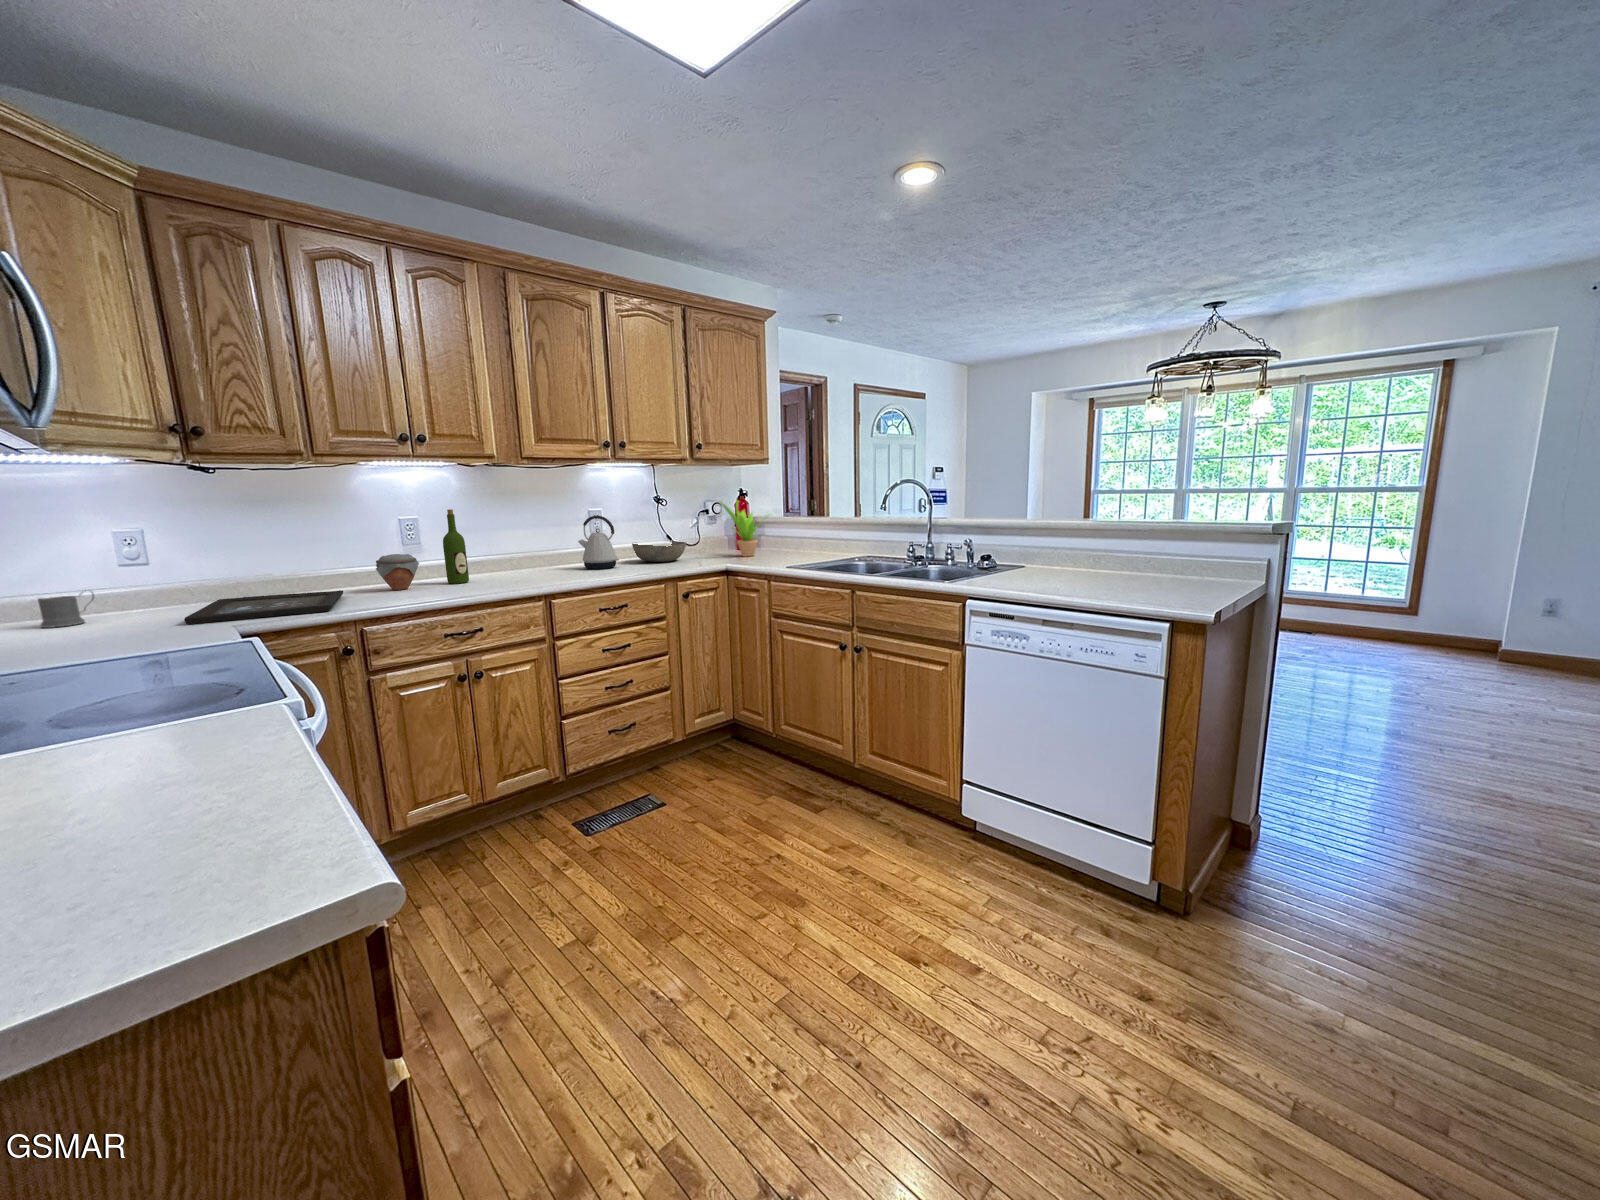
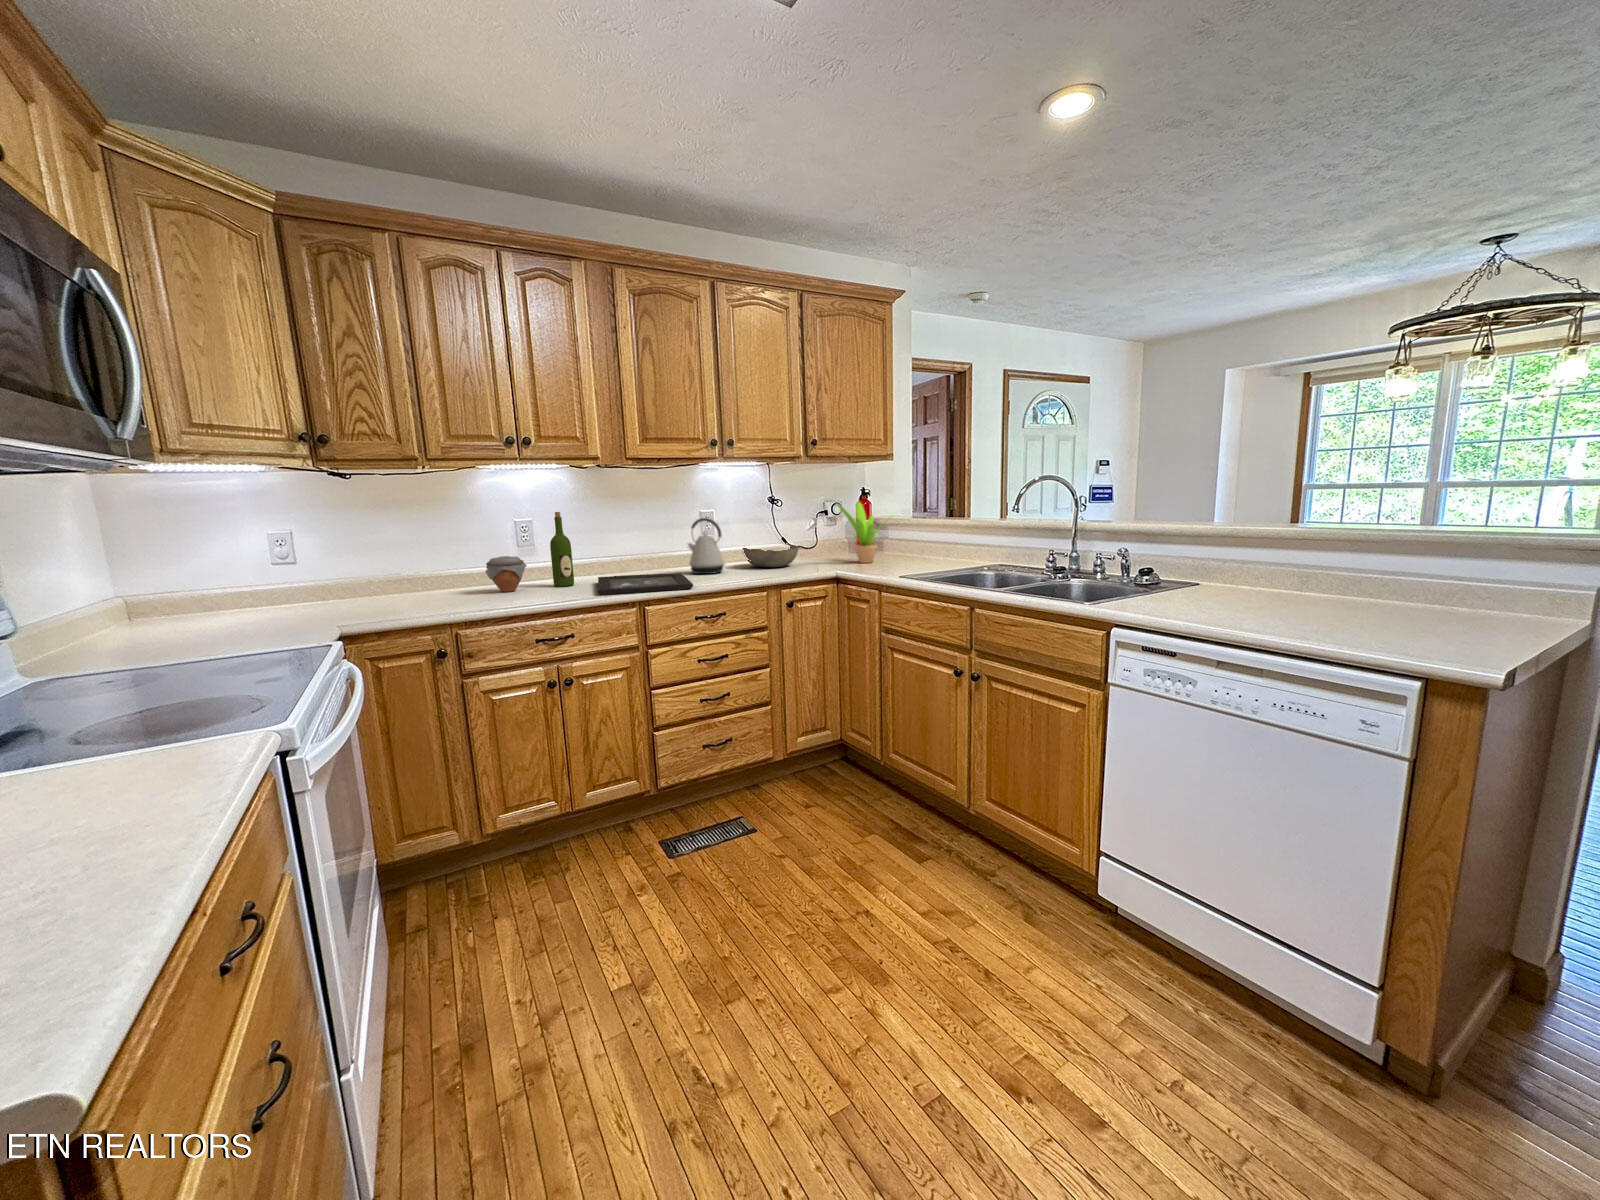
tray: present [184,591,343,625] -> present [598,573,693,595]
mug: present [38,592,94,628] -> none [197,587,244,620]

